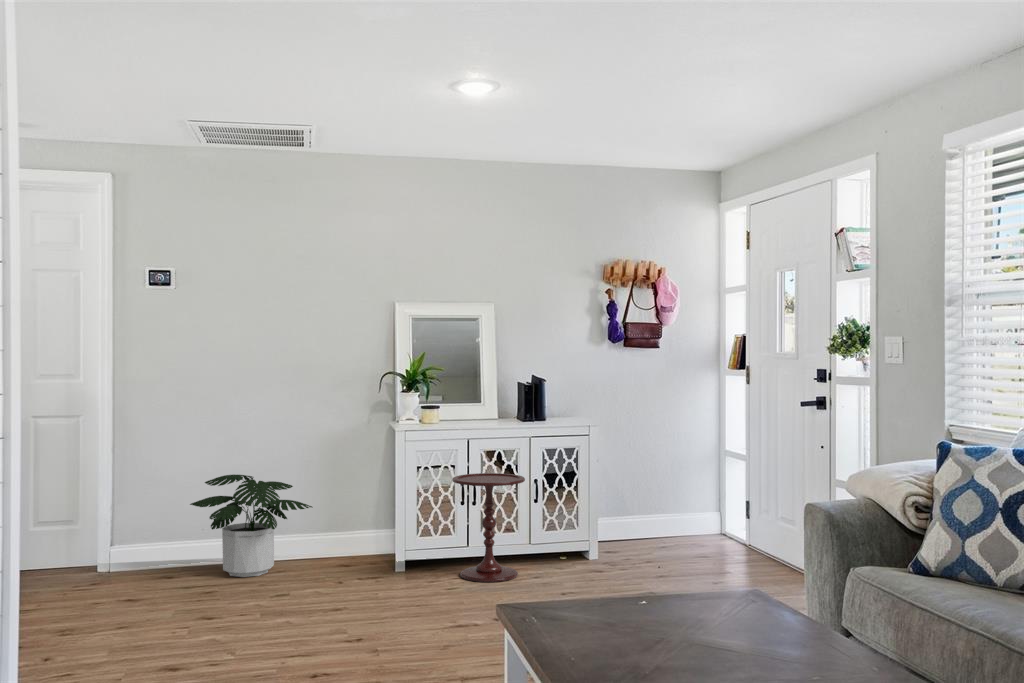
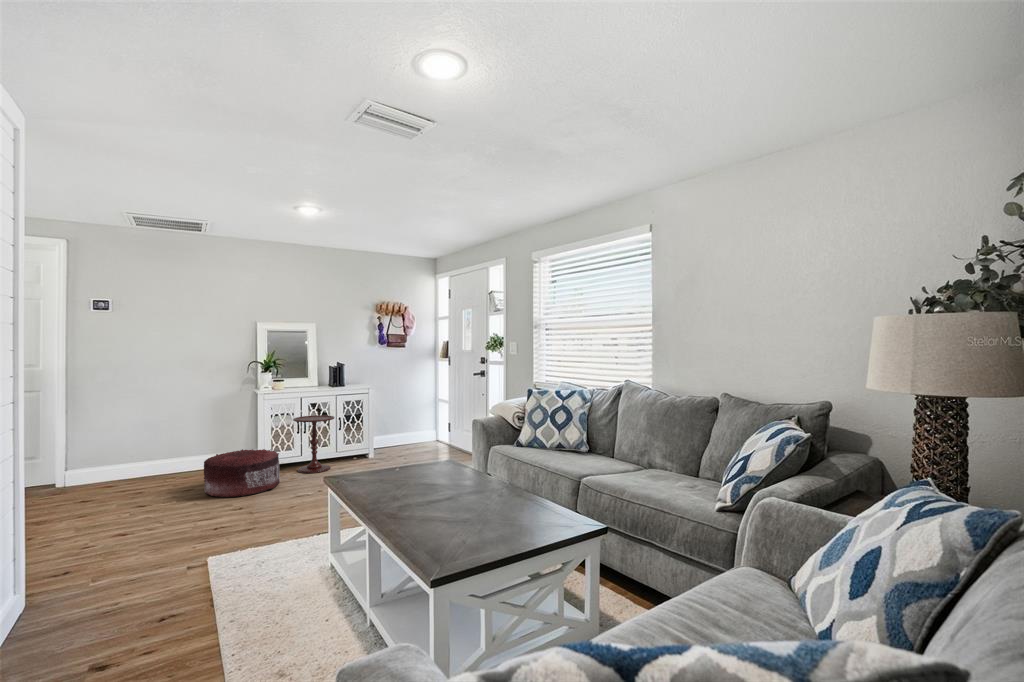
potted plant: present [190,475,312,577] -> none [122,424,206,484]
pouf: none [303,528,428,616] -> present [204,449,280,497]

